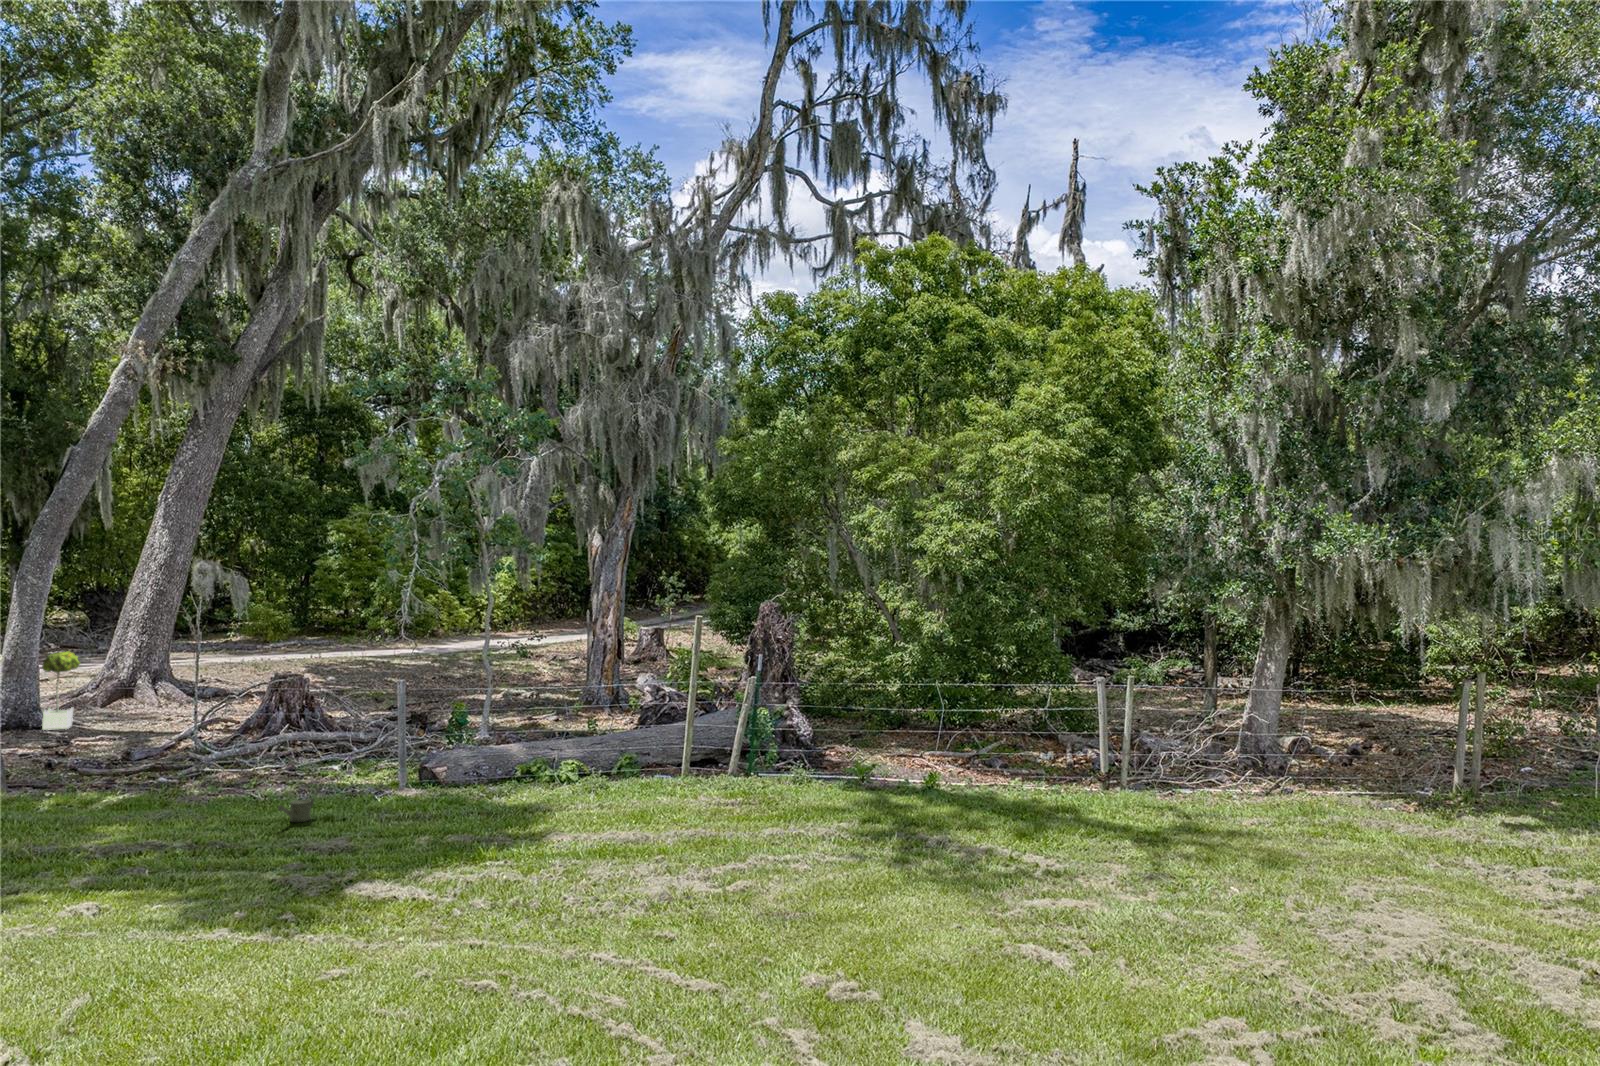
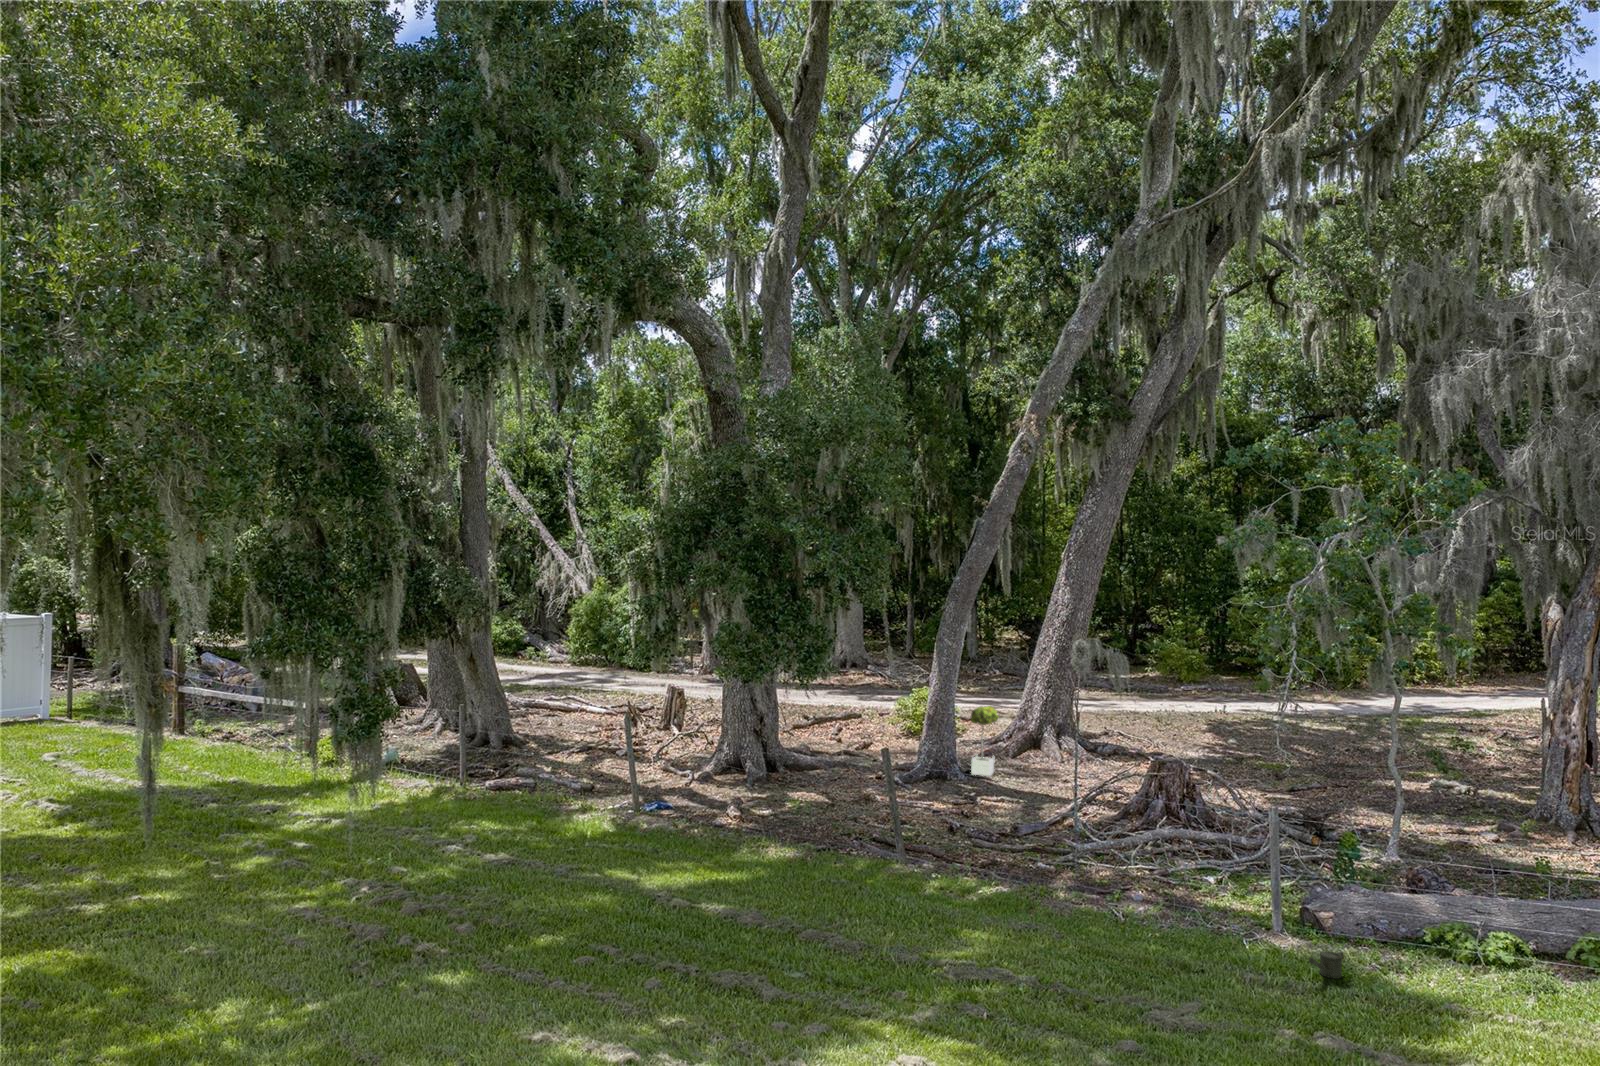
watering can: present [278,798,314,822] -> present [1309,951,1344,979]

